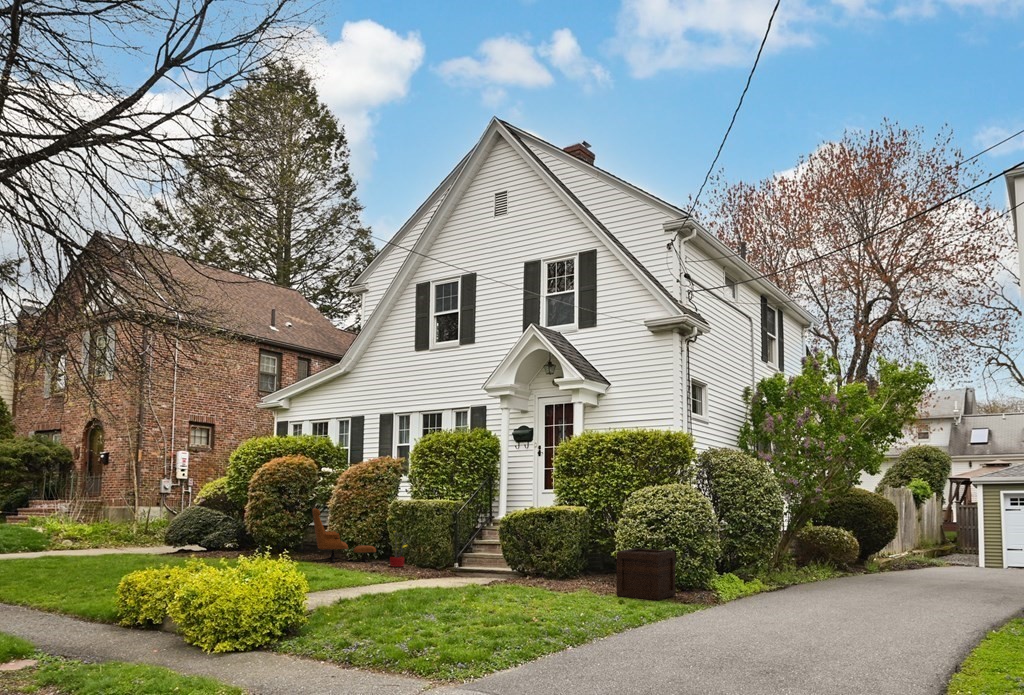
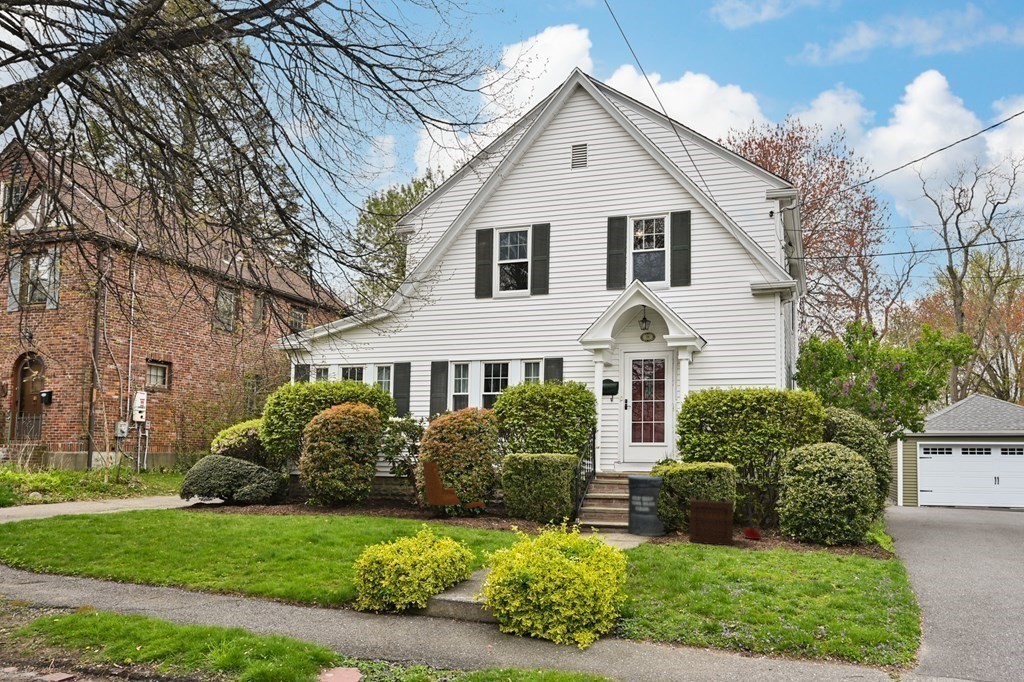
trash can: none [475,519,514,579] -> present [627,475,666,536]
decorative plant: present [390,531,407,567] -> present [740,507,761,539]
wooden crate: present [616,548,675,601] -> present [689,498,733,545]

